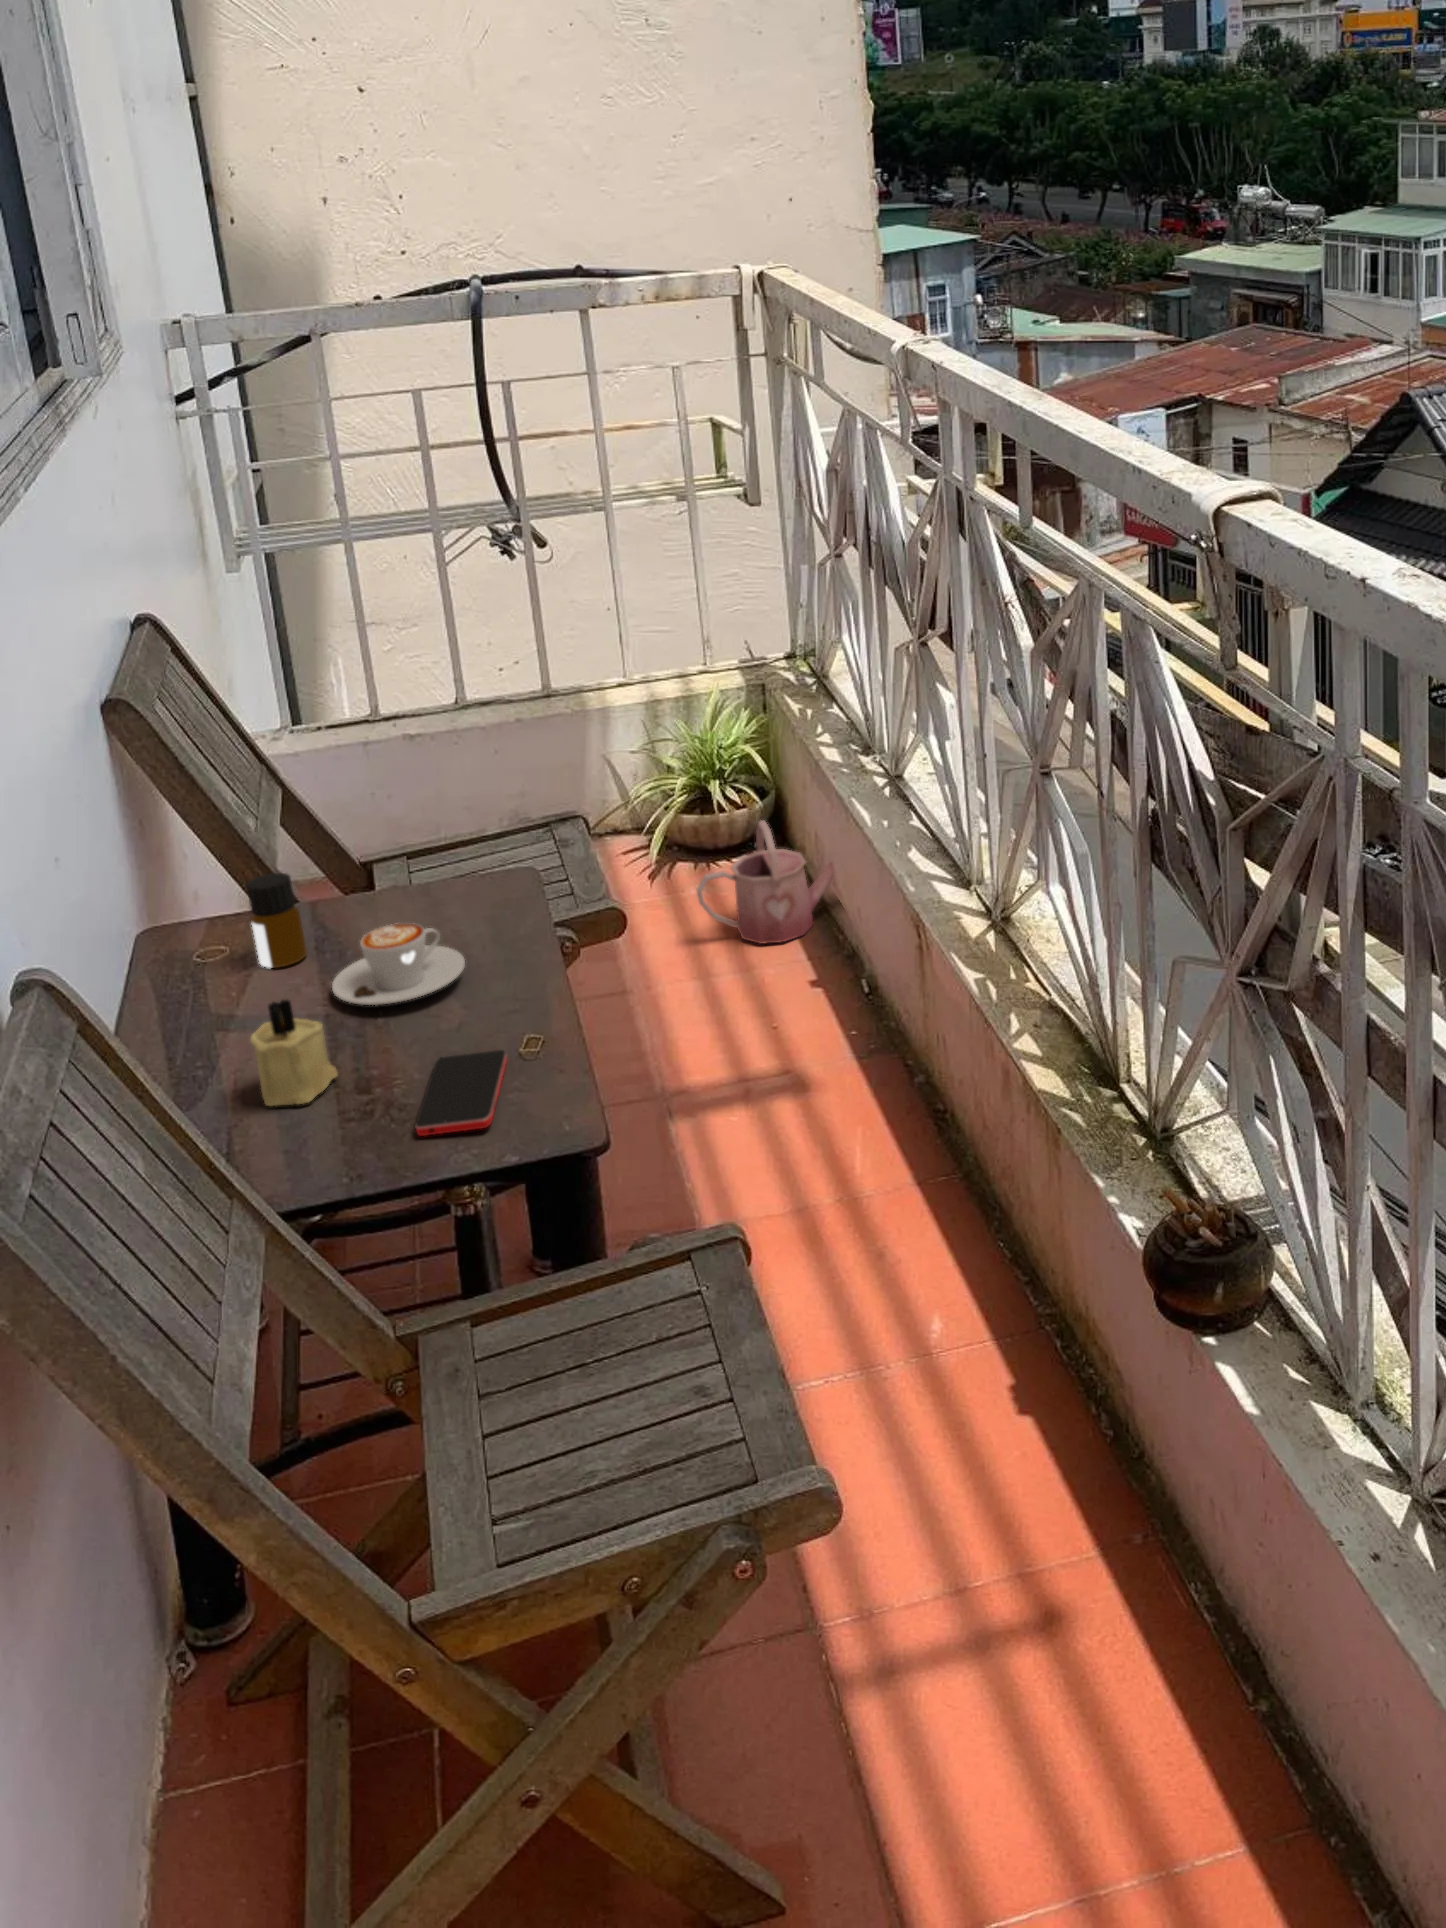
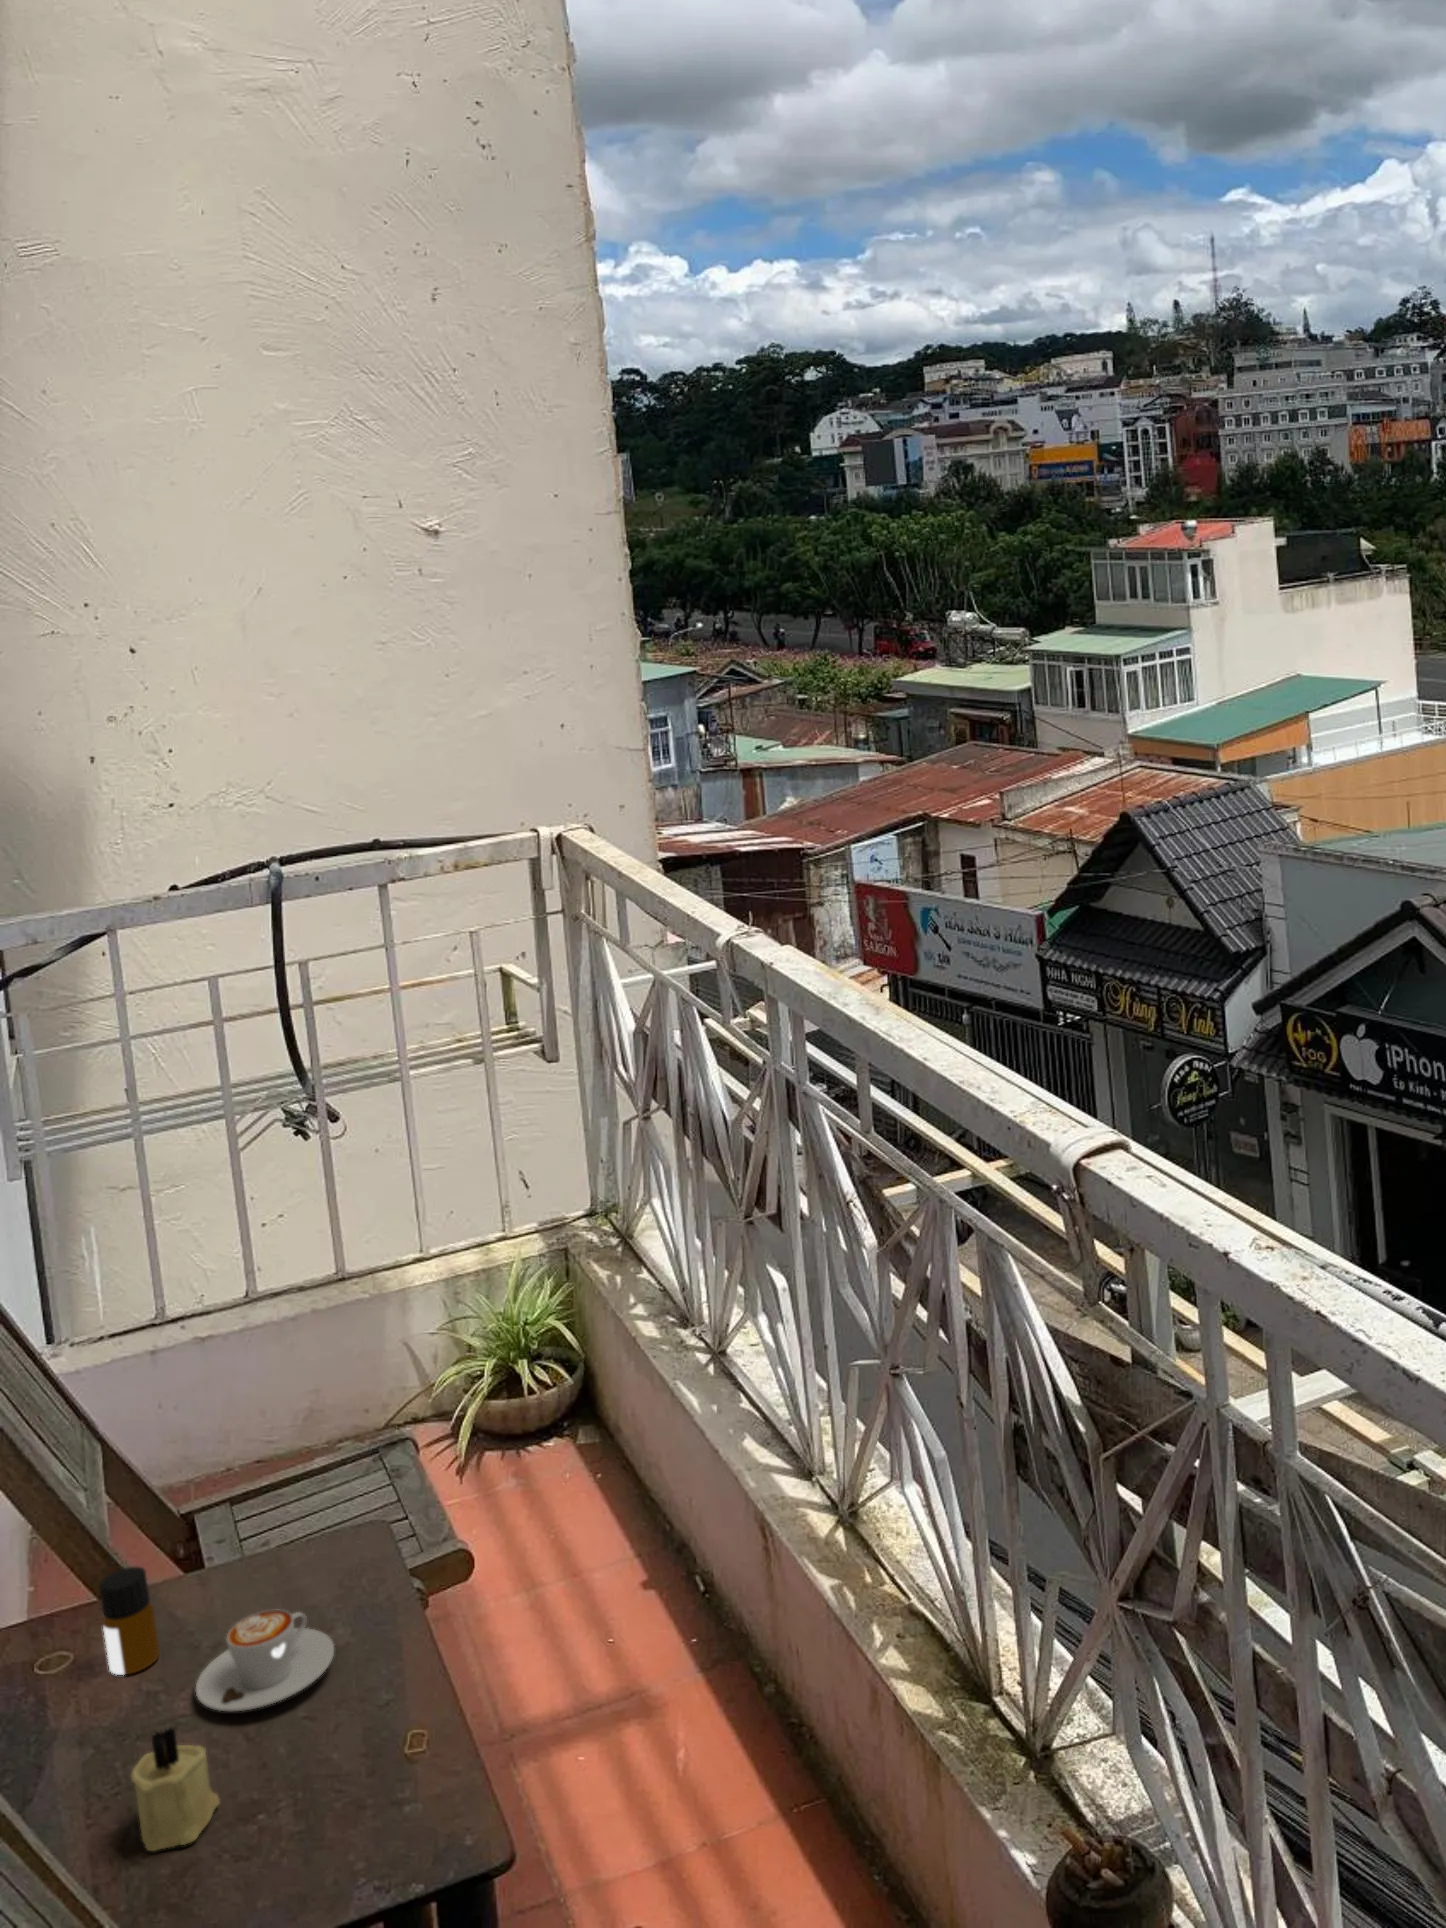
watering can: present [697,820,834,944] -> none [515,1402,690,1540]
smartphone: present [416,1050,507,1136] -> none [314,1750,396,1867]

